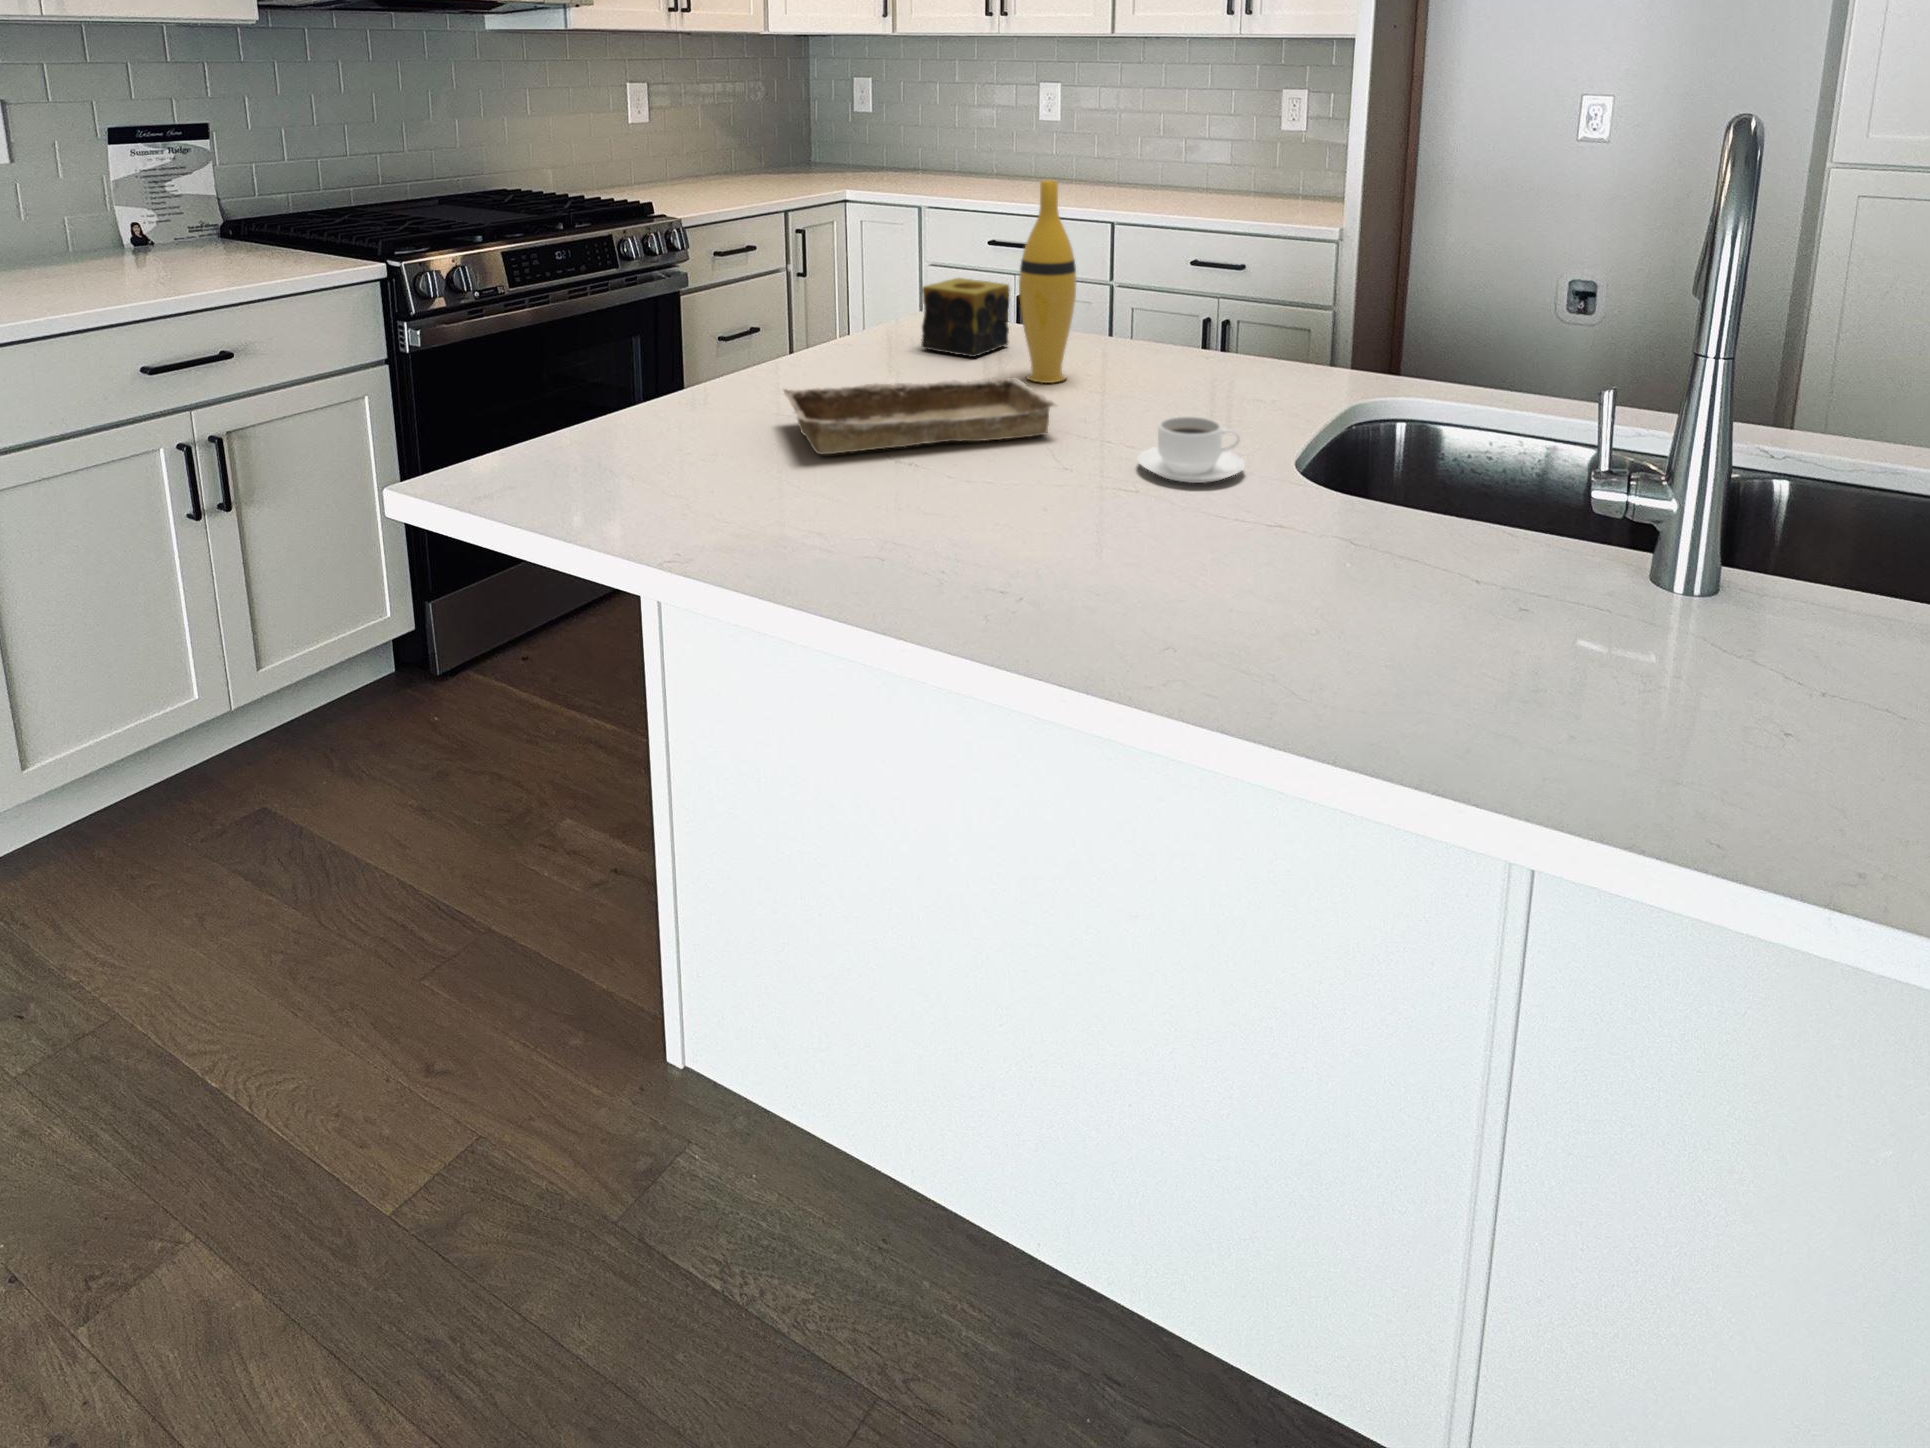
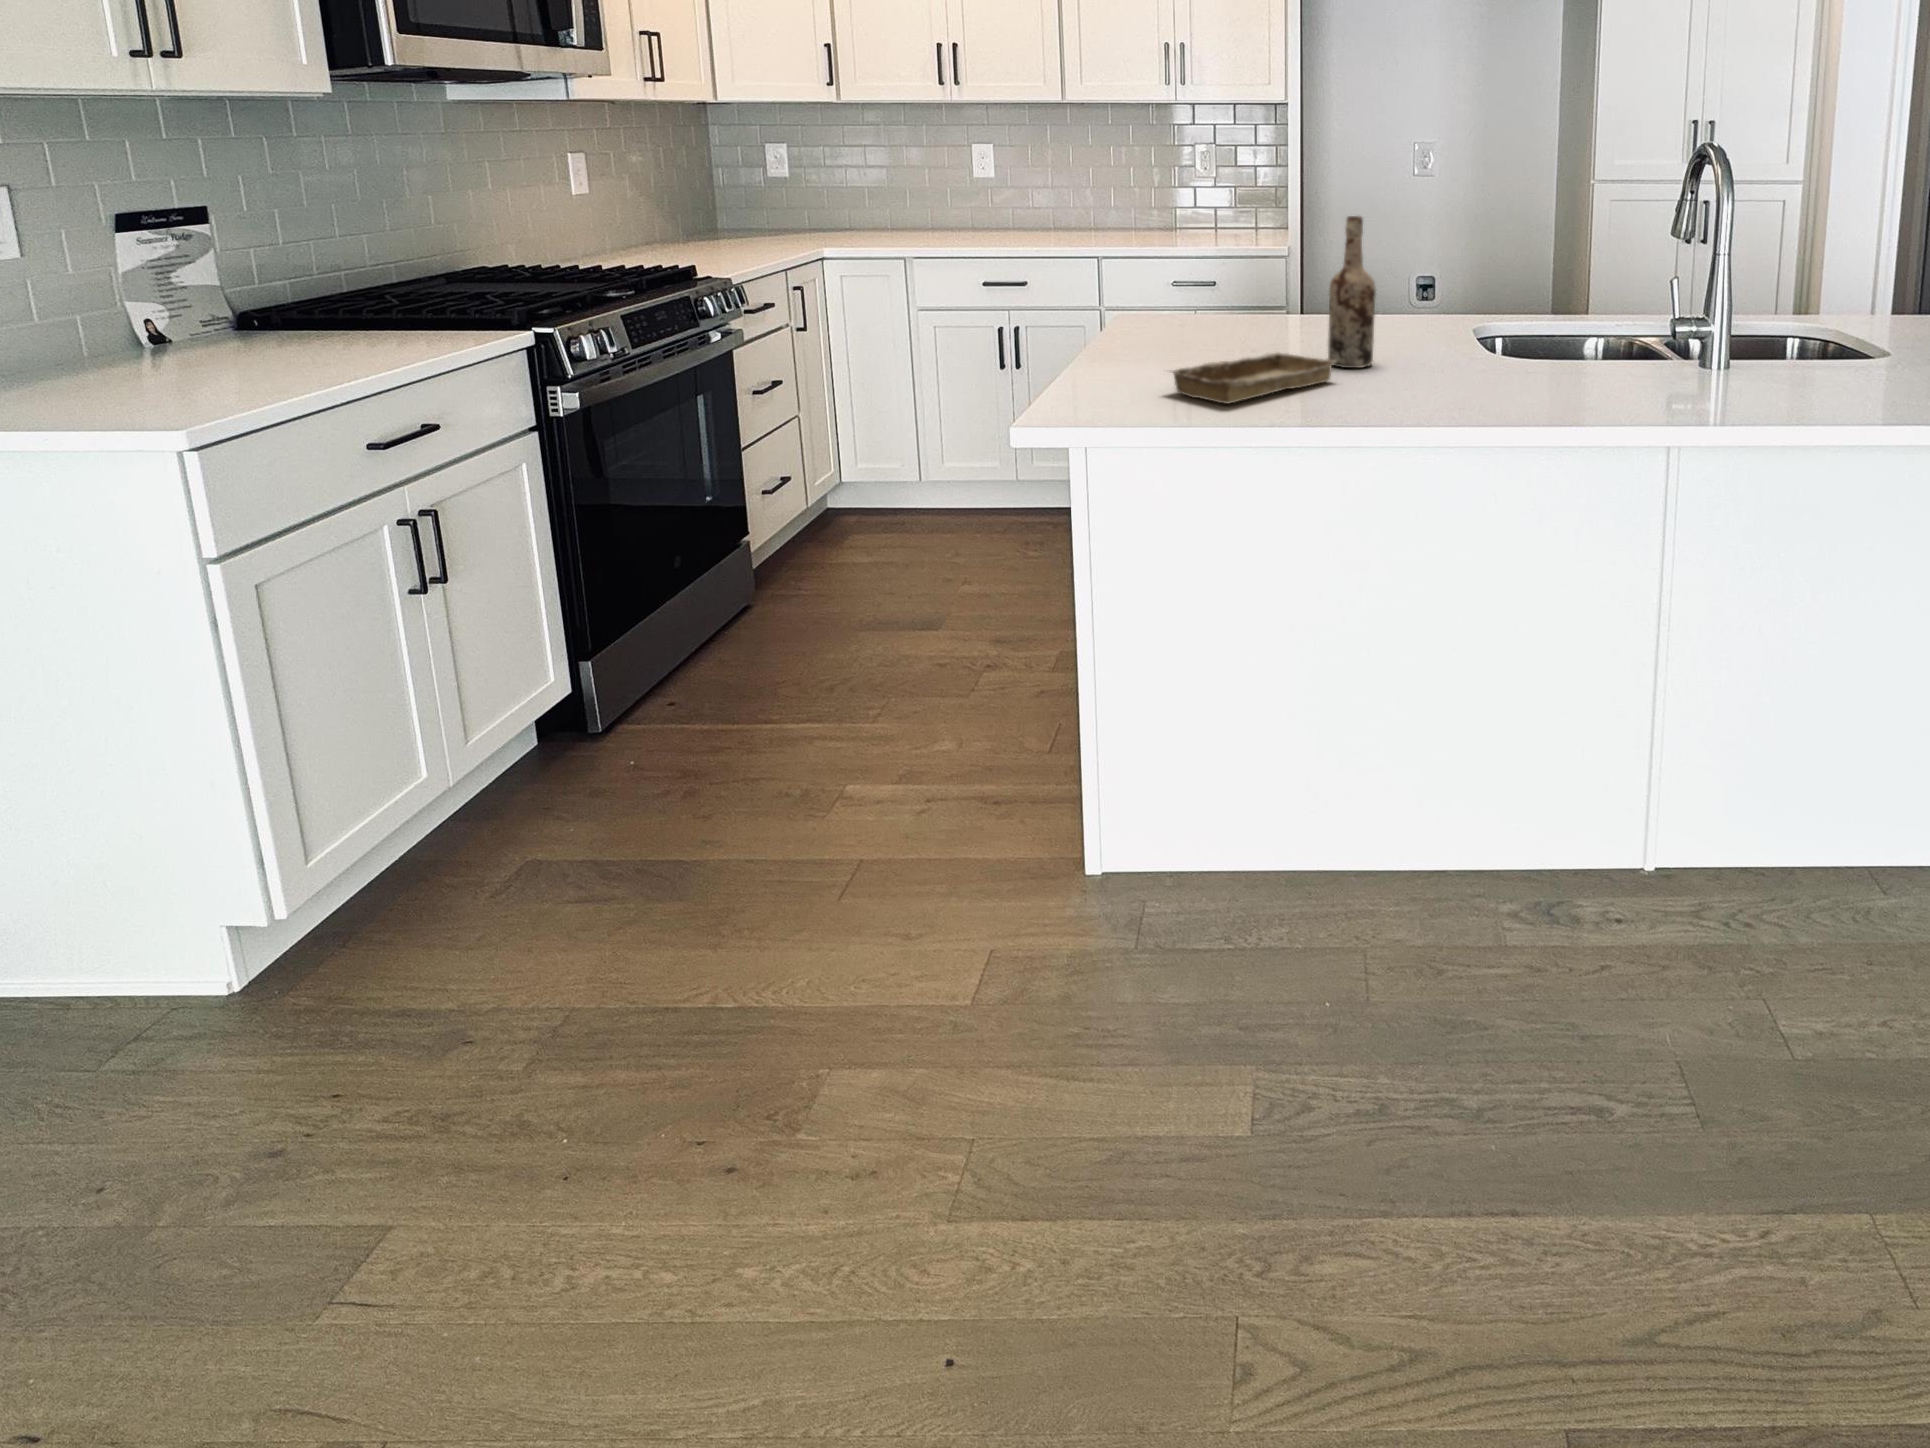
wine bottle: none [1104,175,1180,417] -> present [1328,216,1376,368]
vase: present [1019,180,1076,383] -> none [1248,223,1286,358]
candle: present [921,278,1010,357] -> none [1153,297,1205,350]
coffee cup: present [1138,416,1245,483] -> none [1400,356,1463,391]

